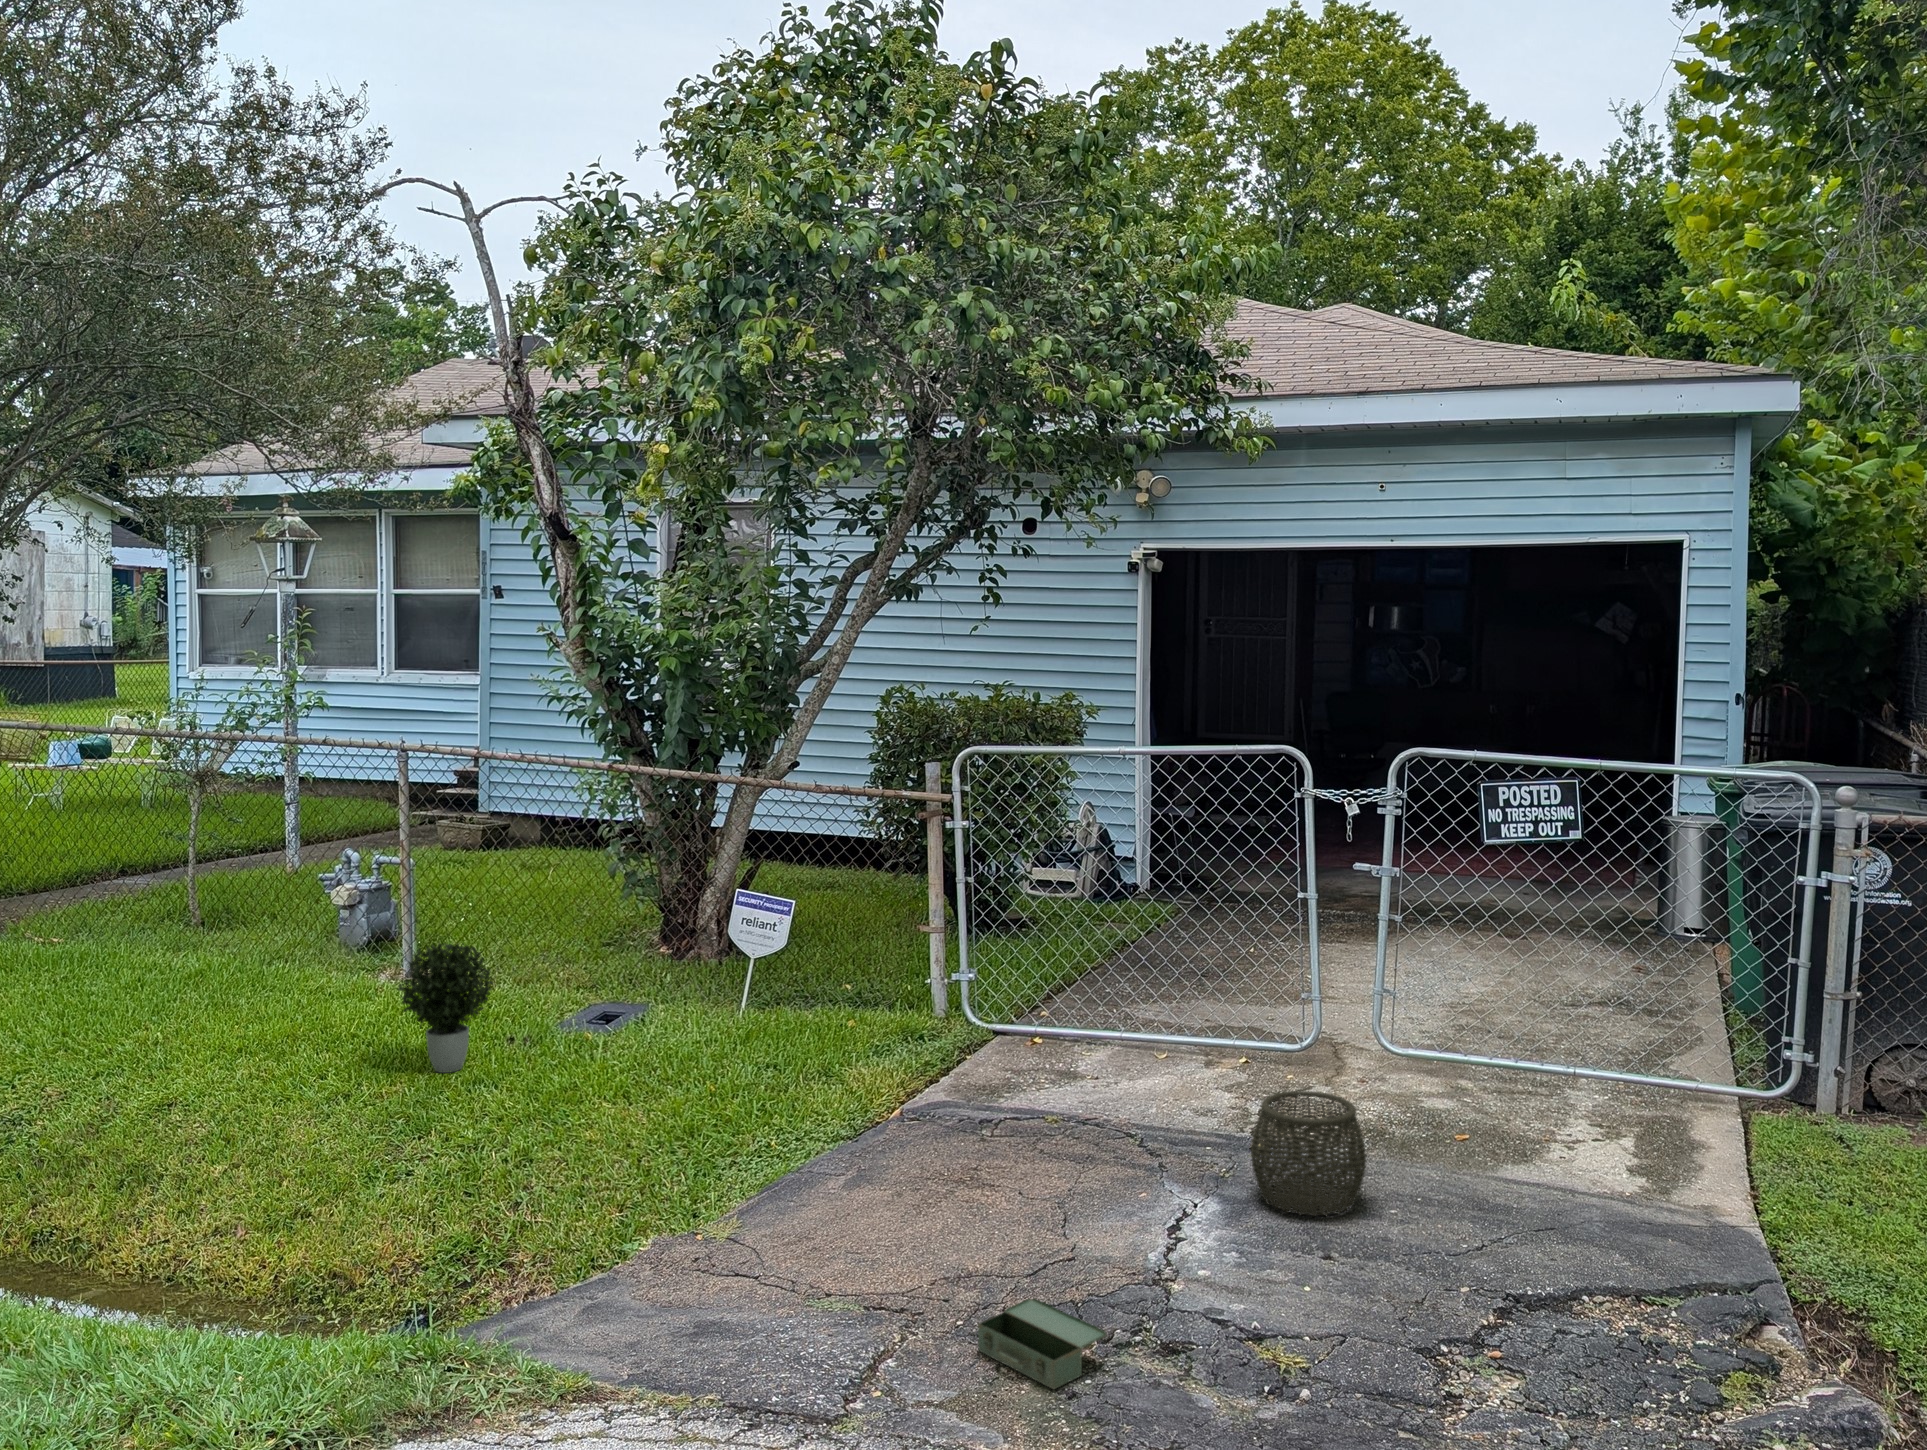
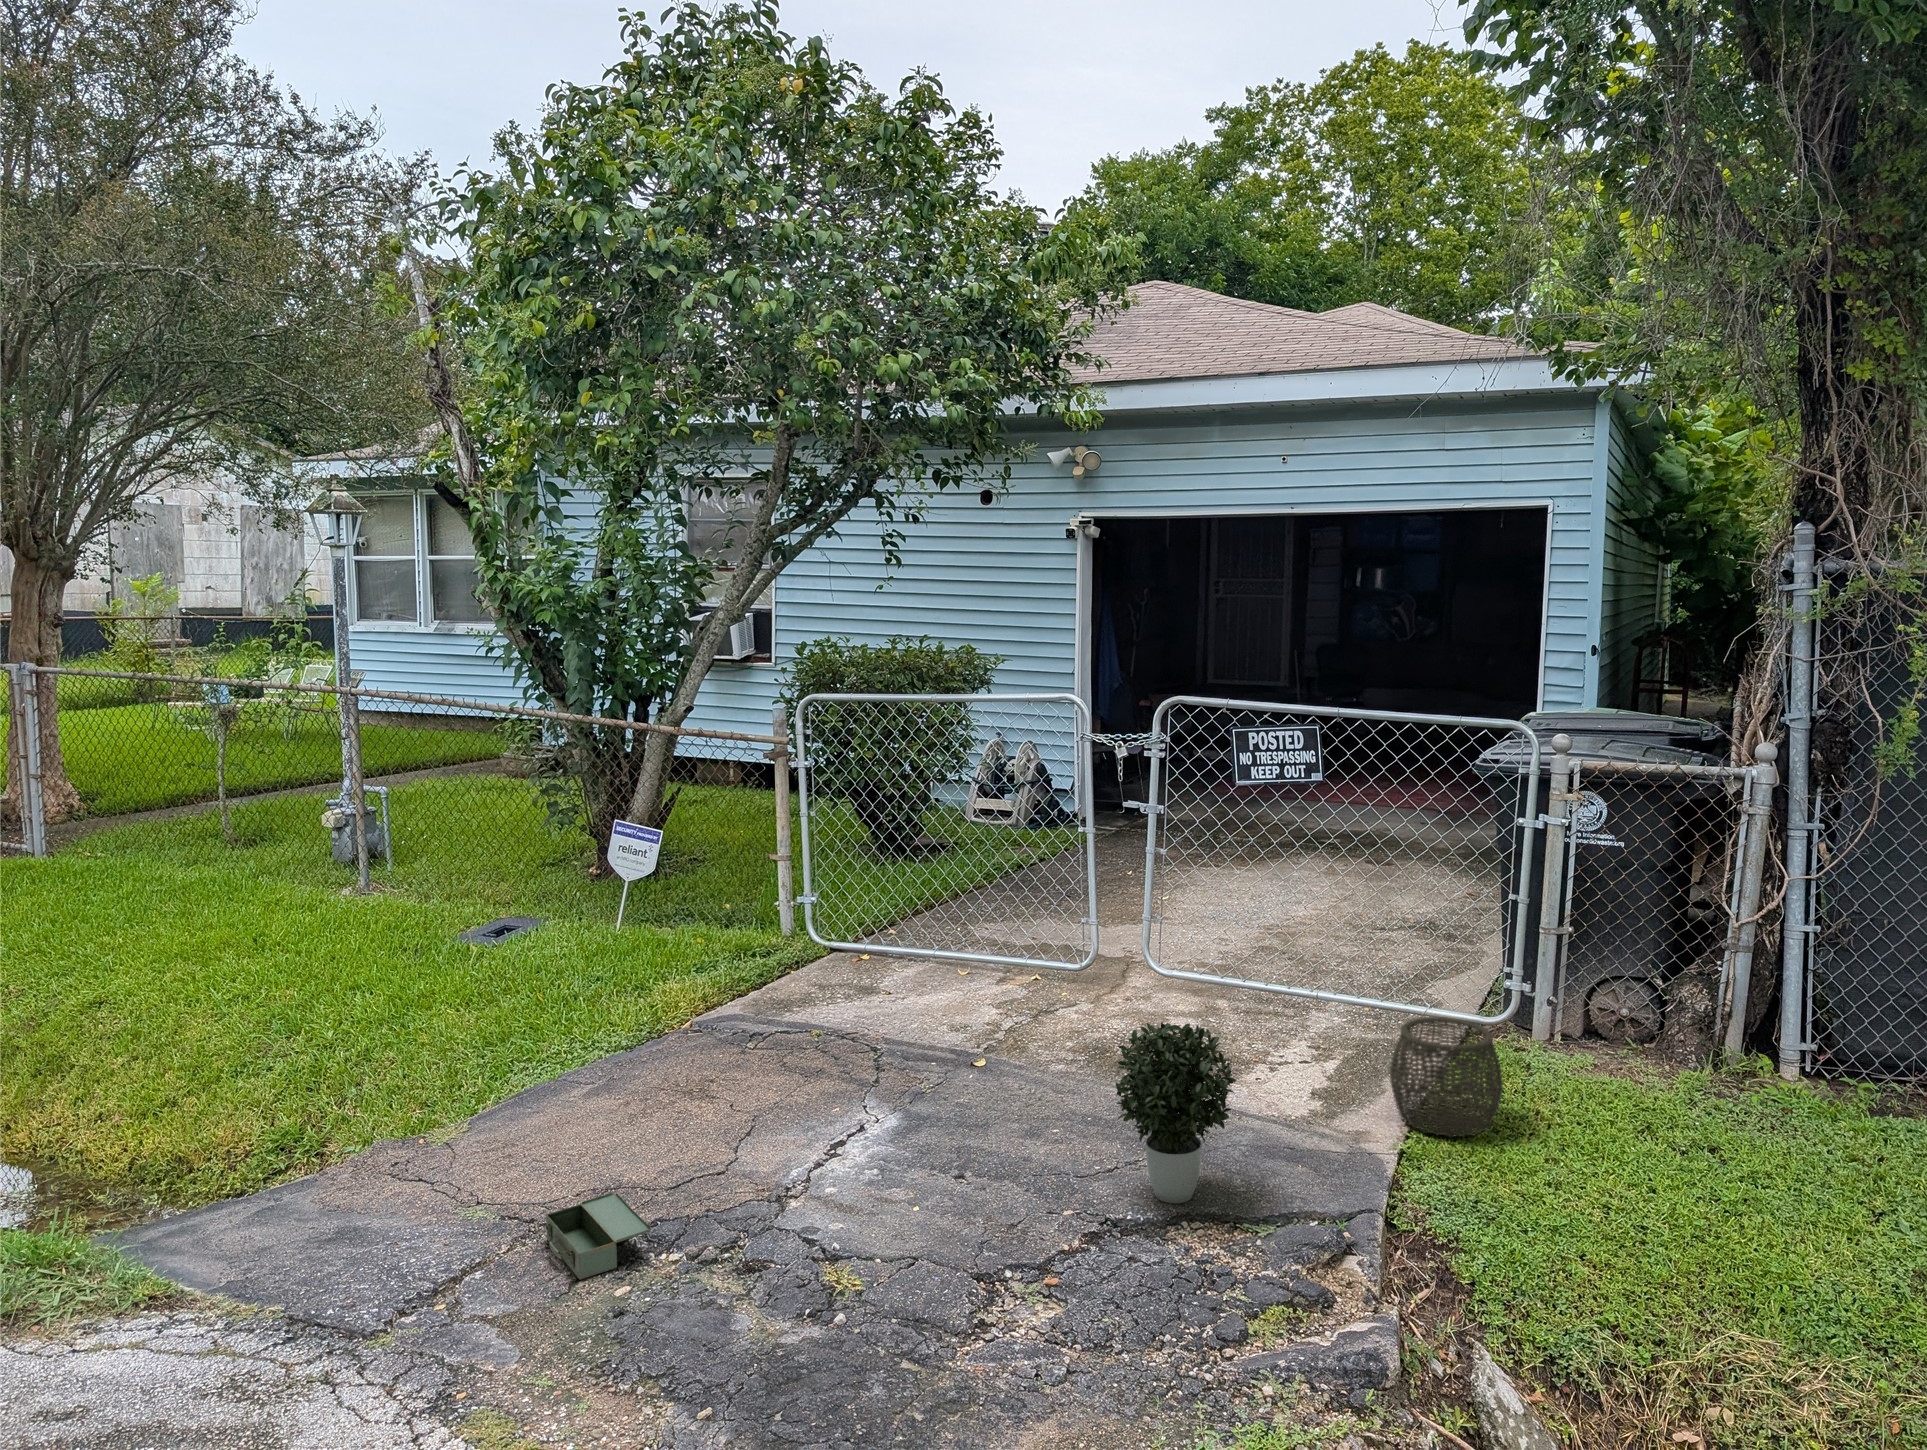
potted plant: present [398,943,493,1073] -> present [1116,1022,1236,1203]
woven basket: present [1251,1091,1366,1216] -> present [1390,1017,1503,1137]

